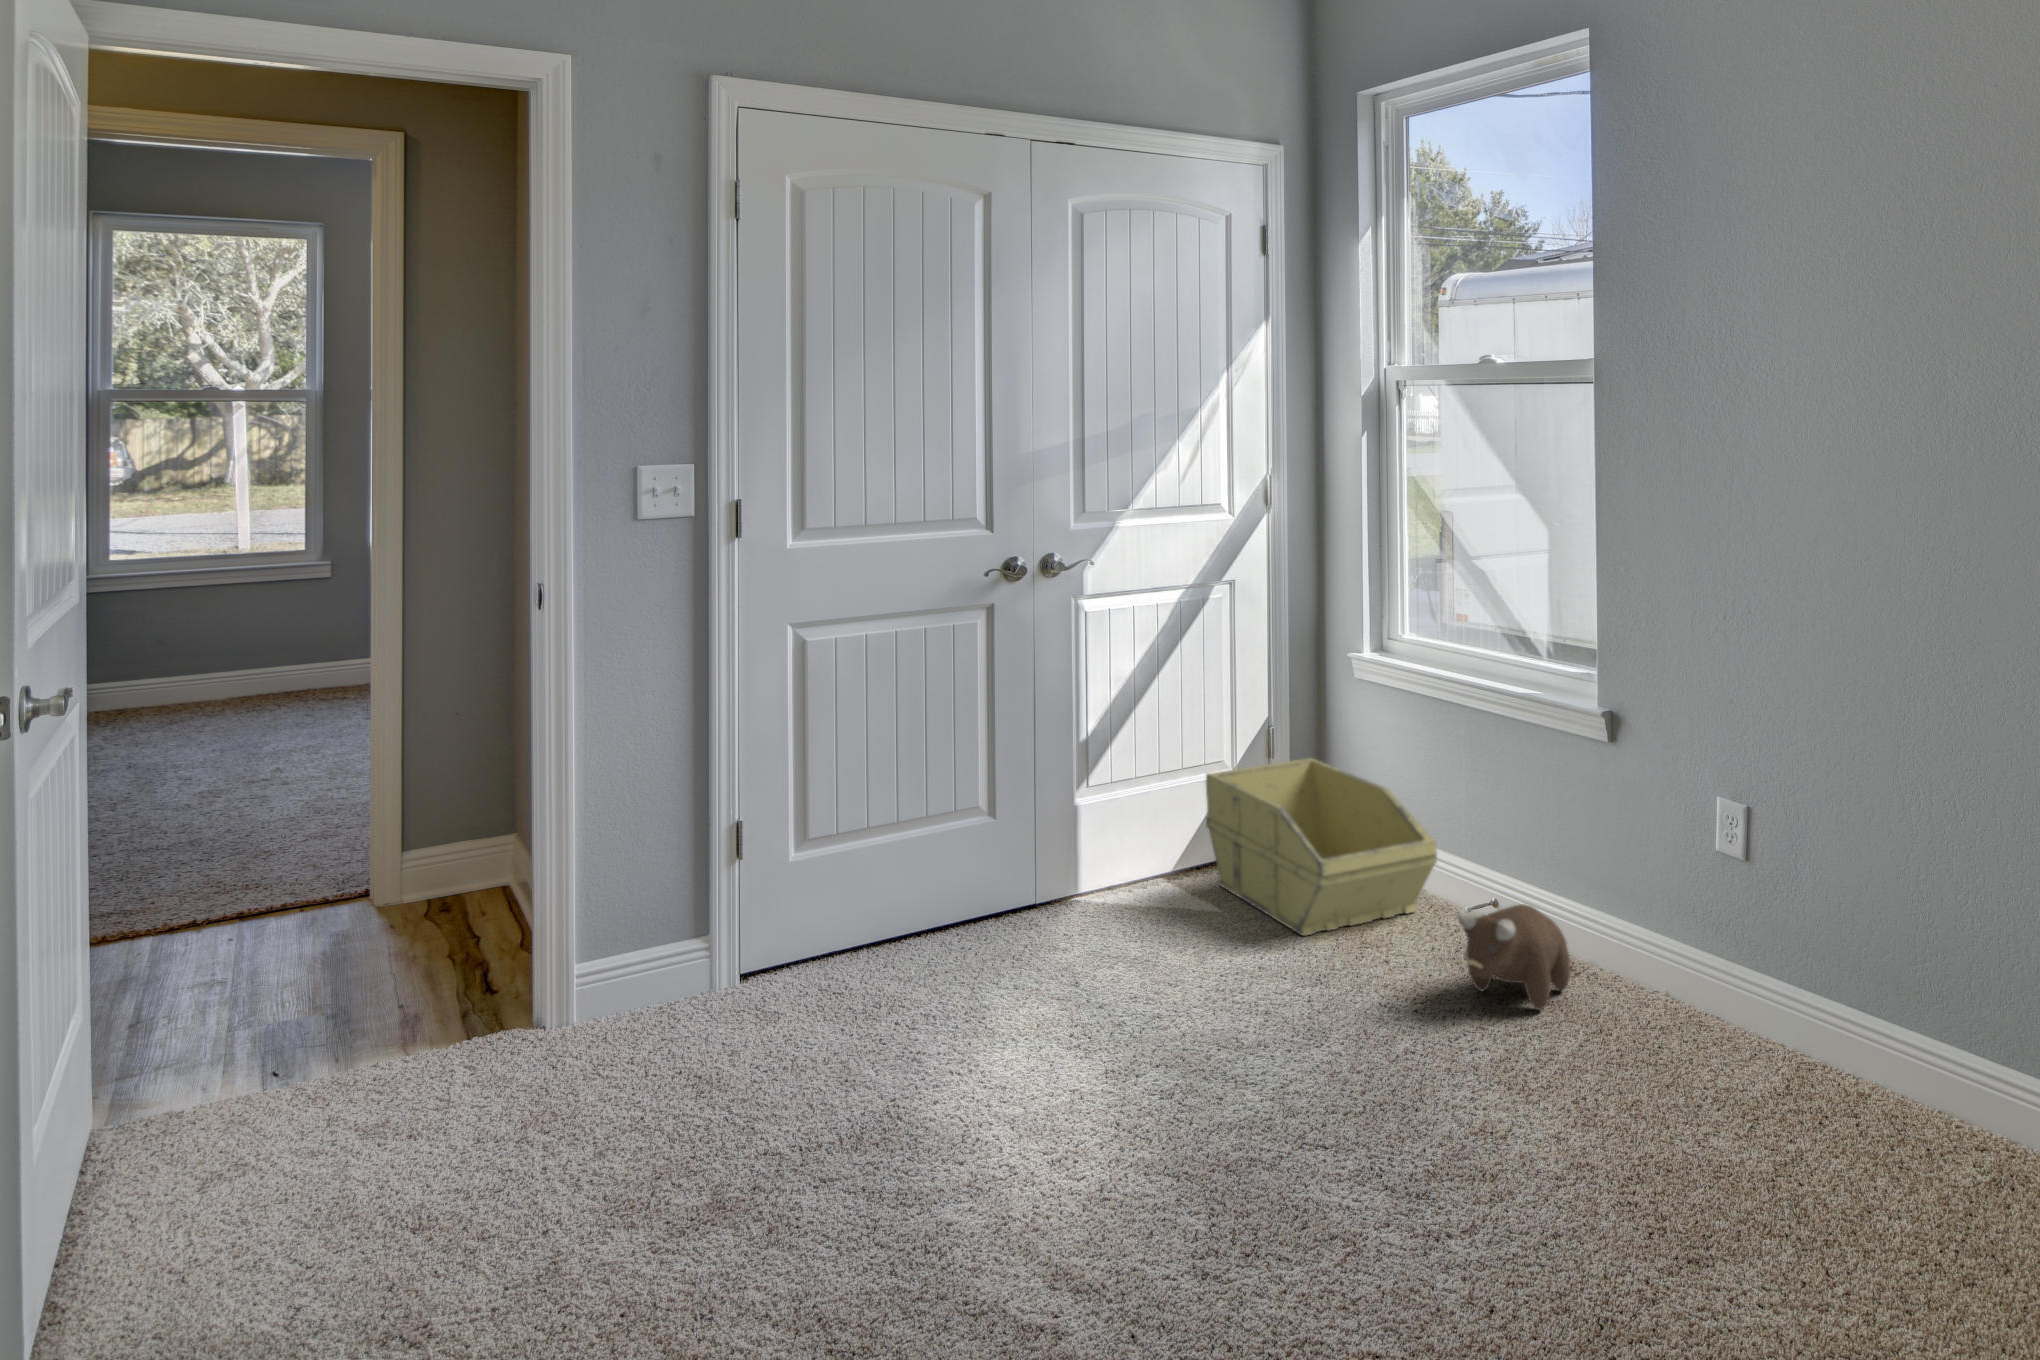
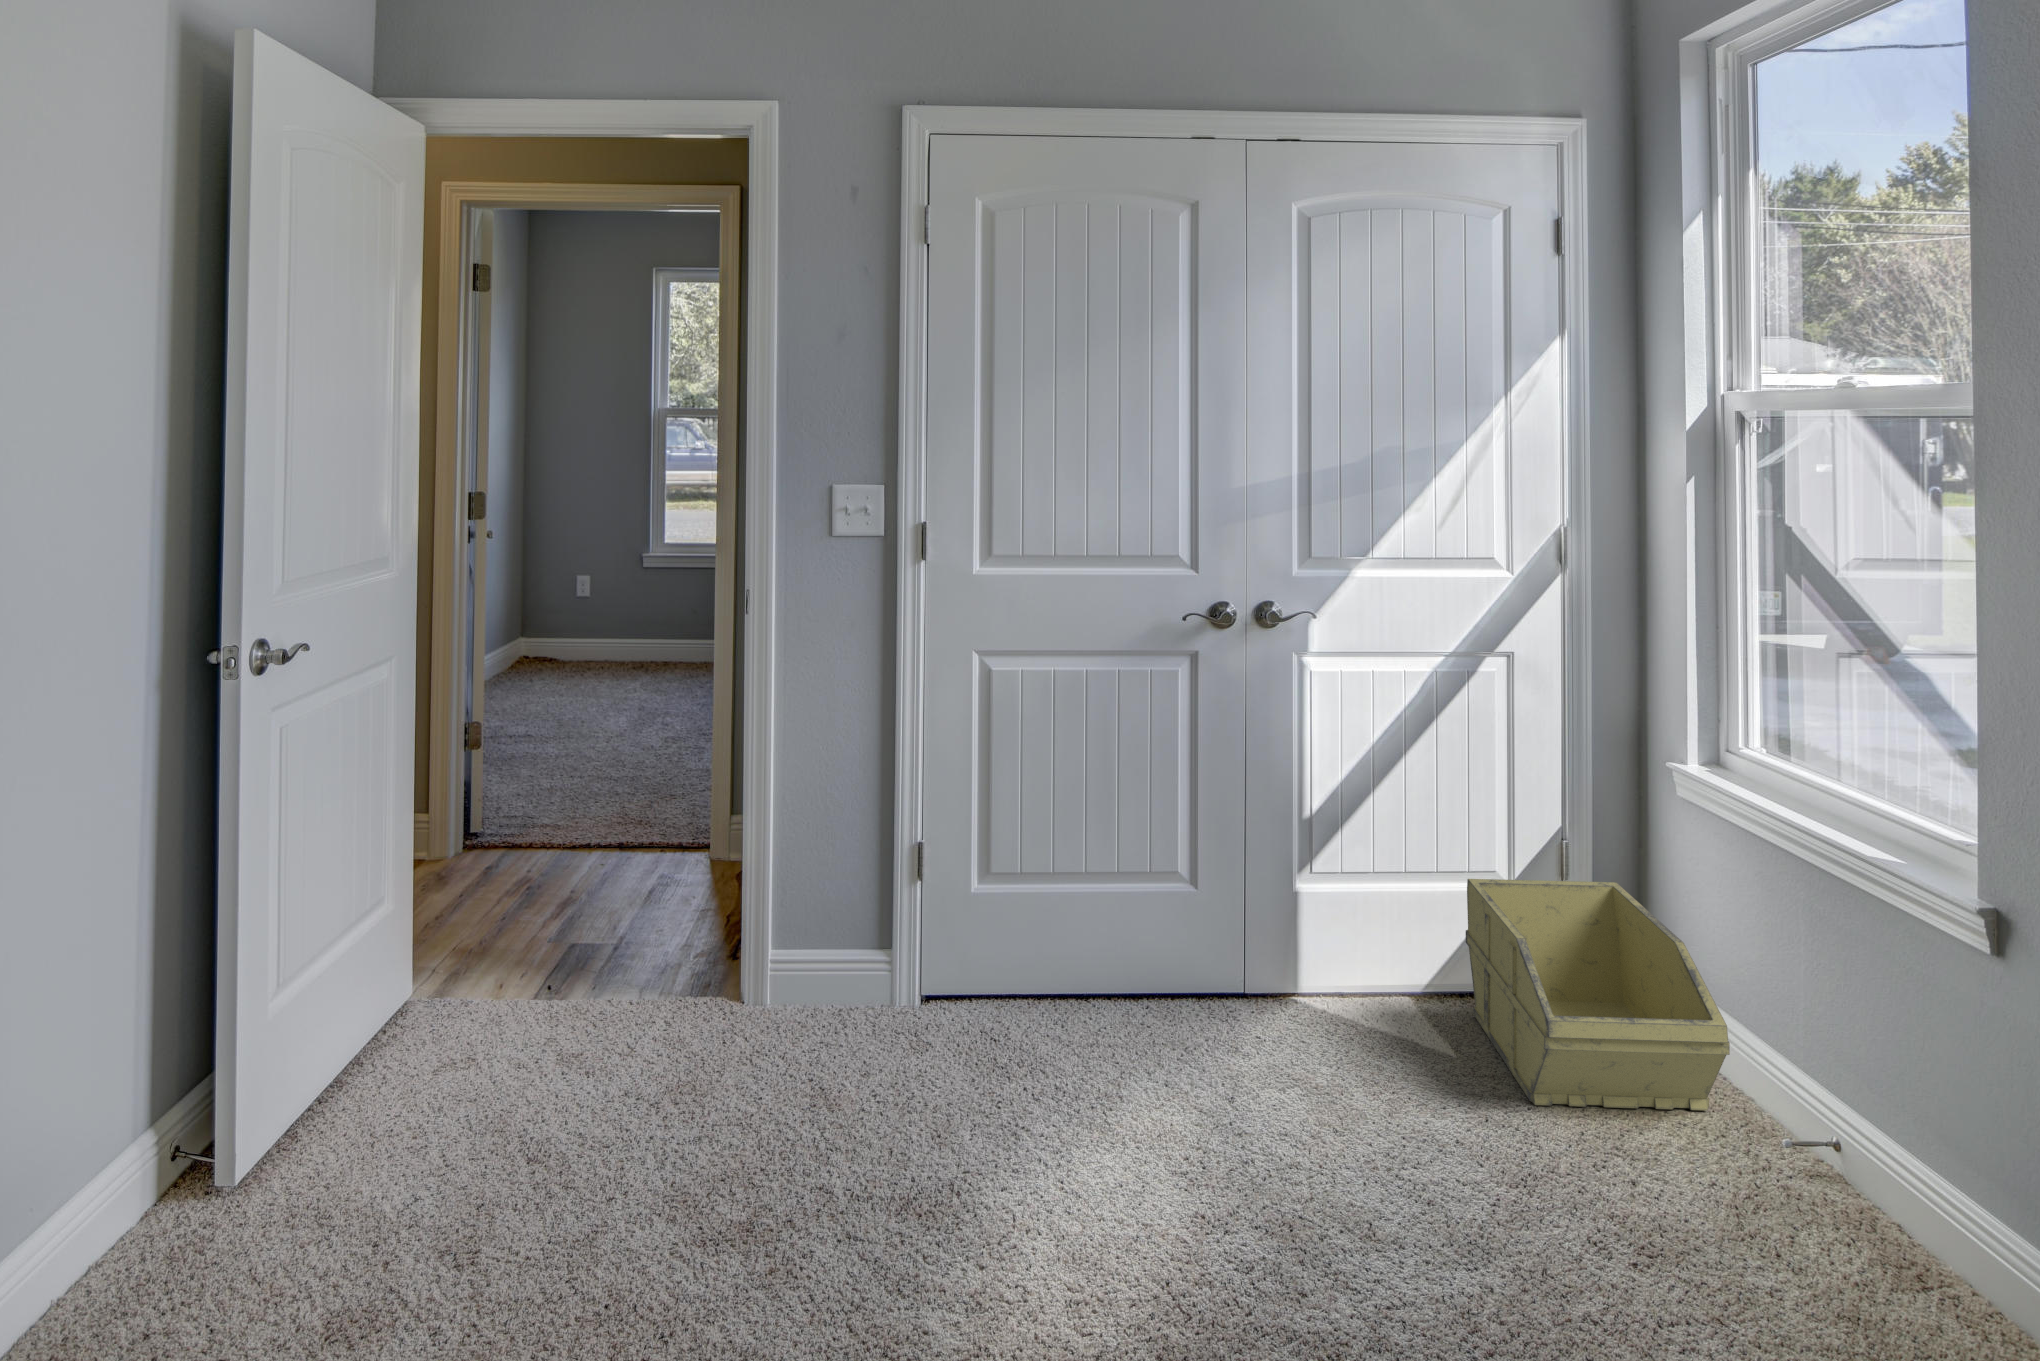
plush toy: present [1457,904,1570,1010] -> none [1676,1132,1862,1296]

